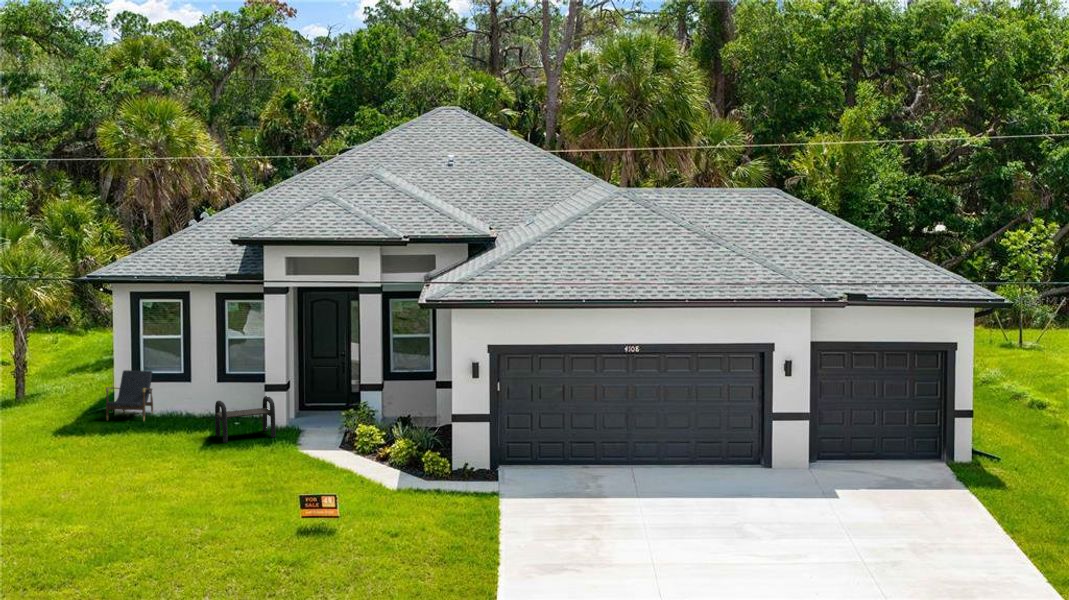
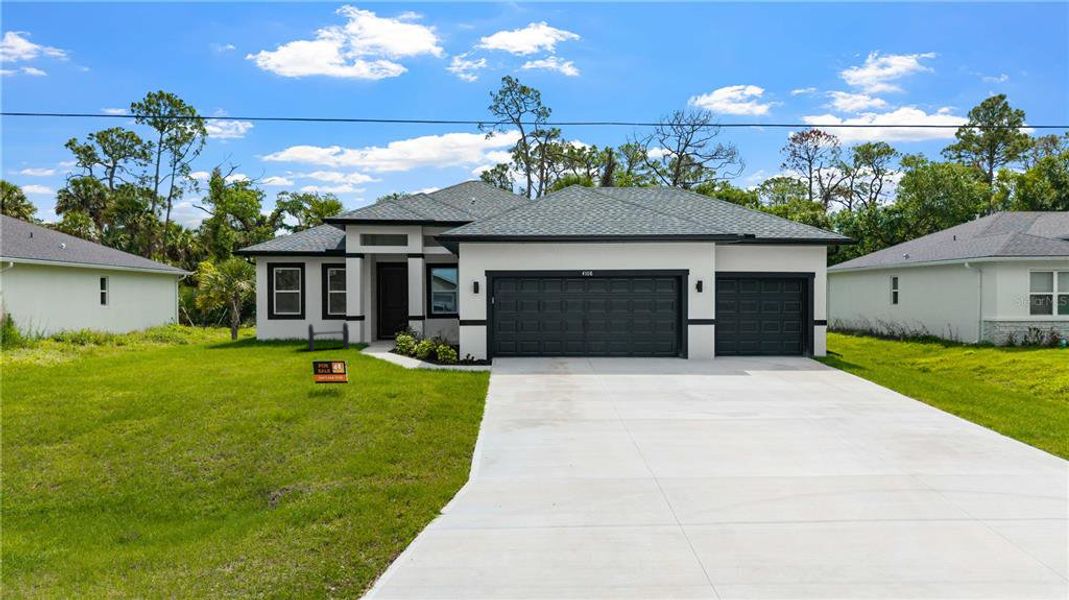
lounge chair: present [106,370,153,421] -> none [245,313,280,344]

